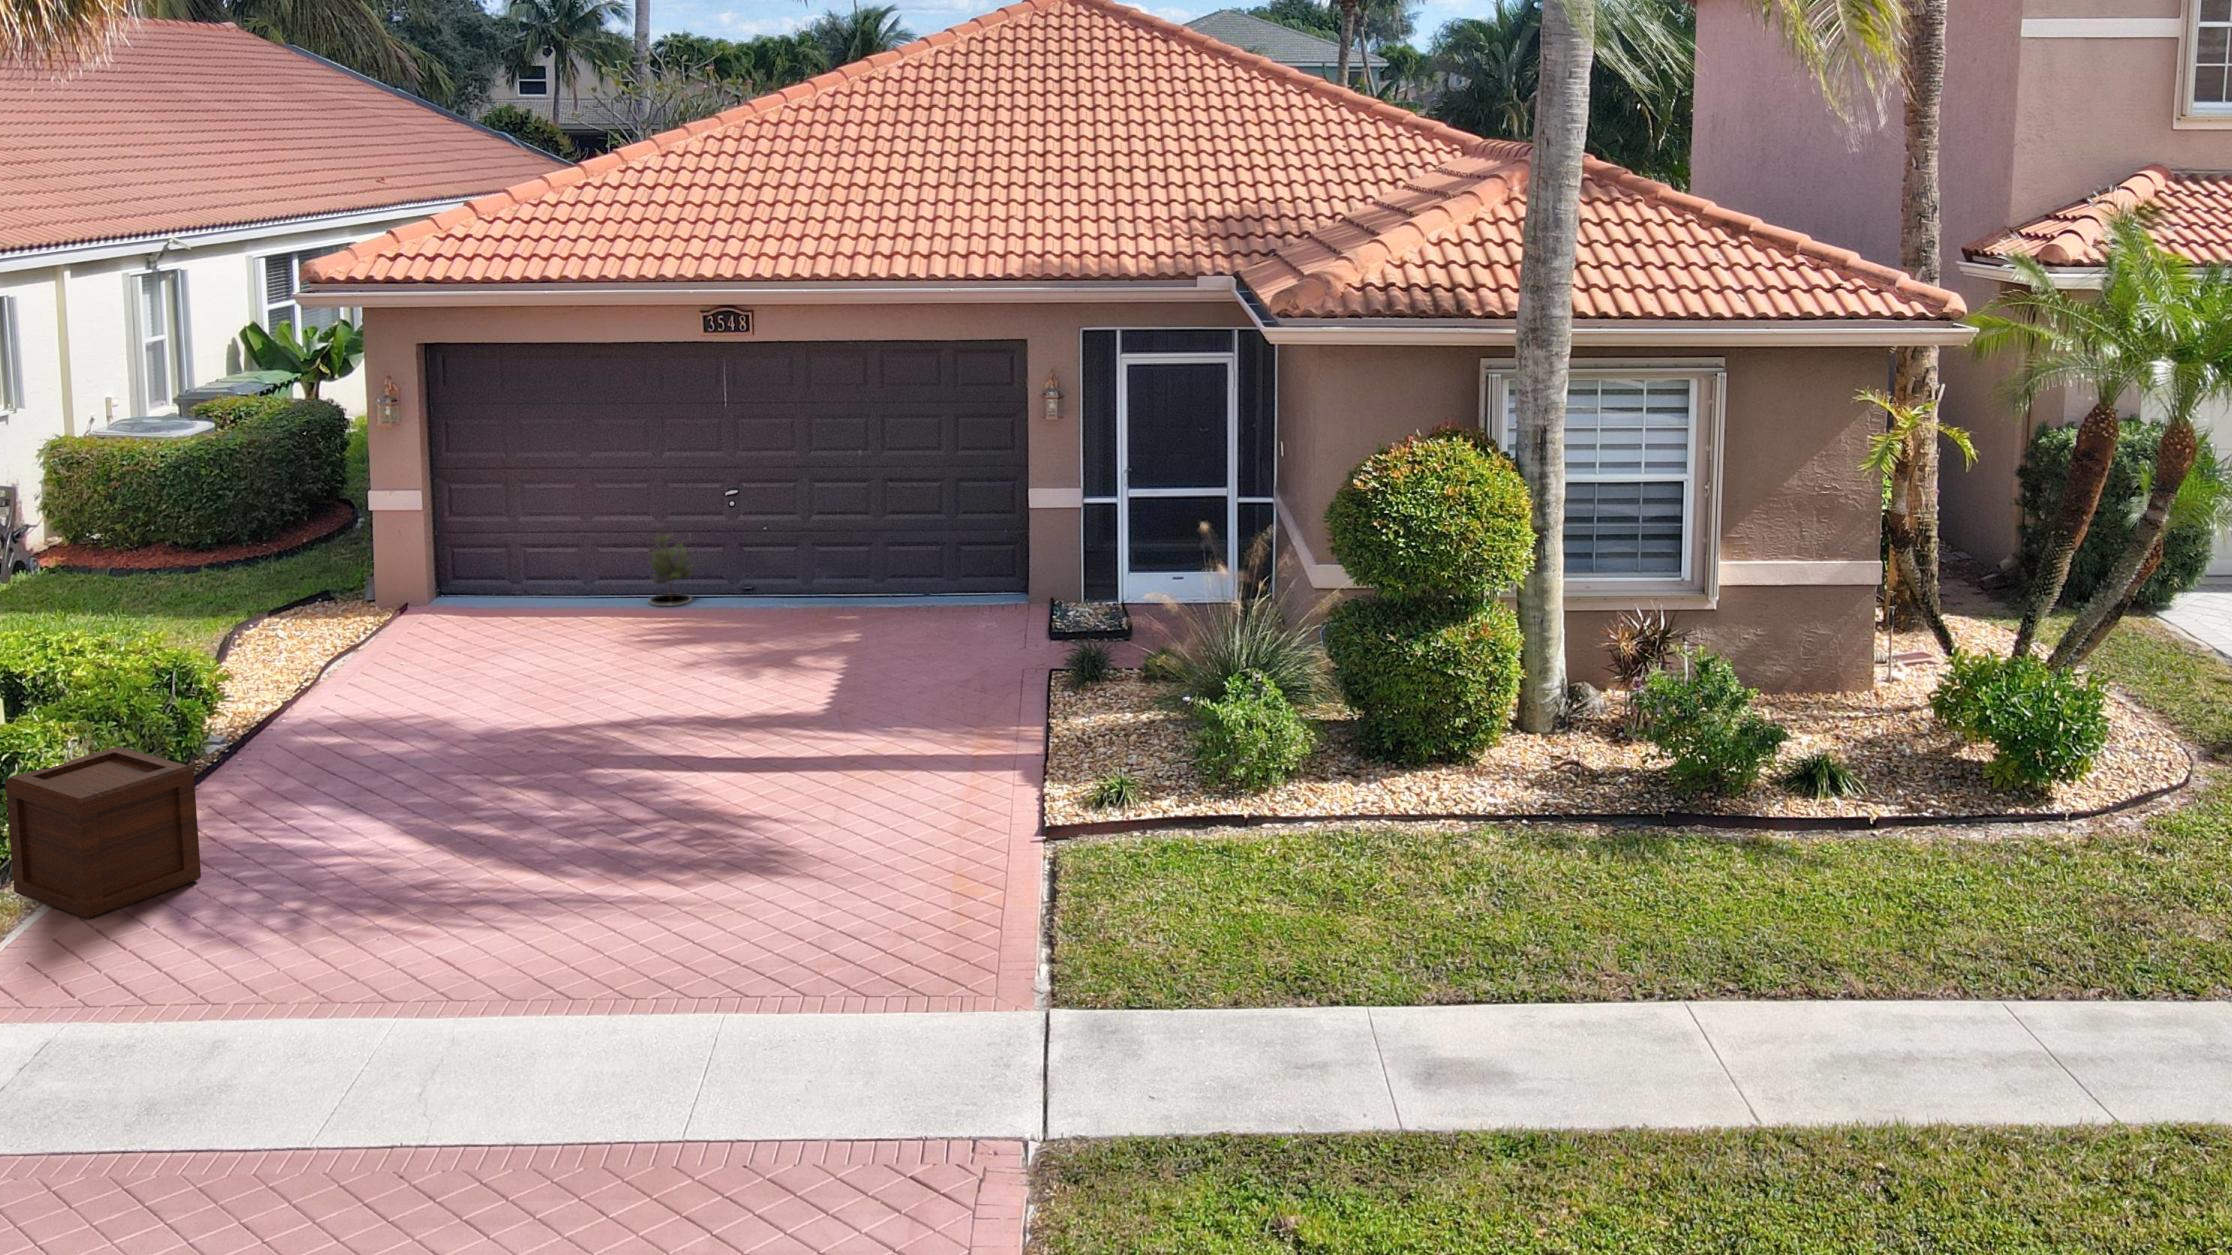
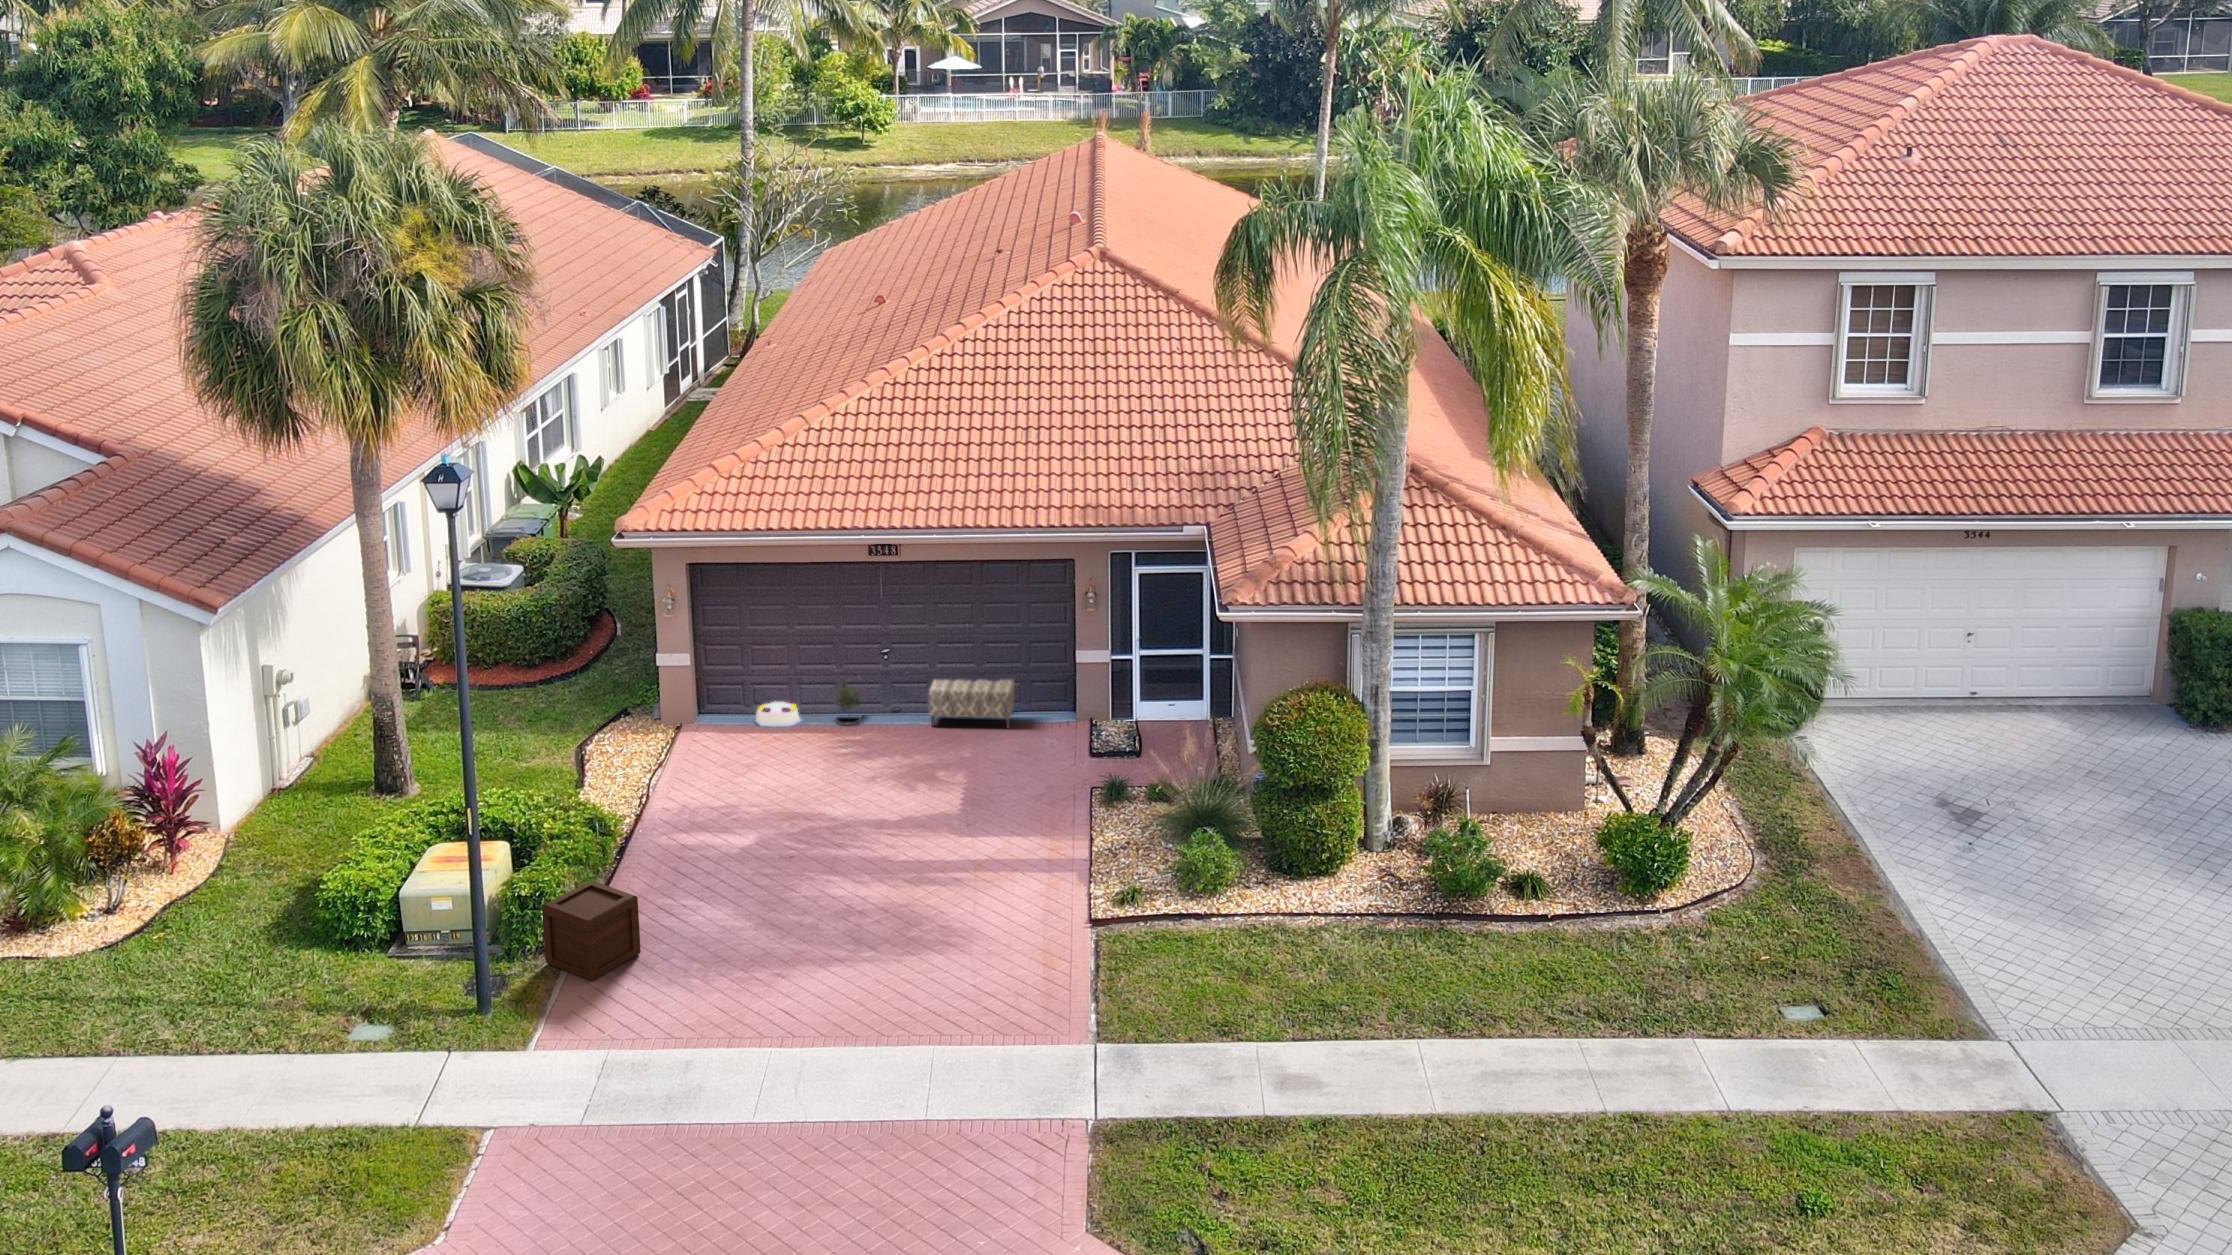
bench: none [795,534,934,609] -> present [929,680,1015,728]
storage bin: none [521,571,596,609] -> present [755,702,801,727]

